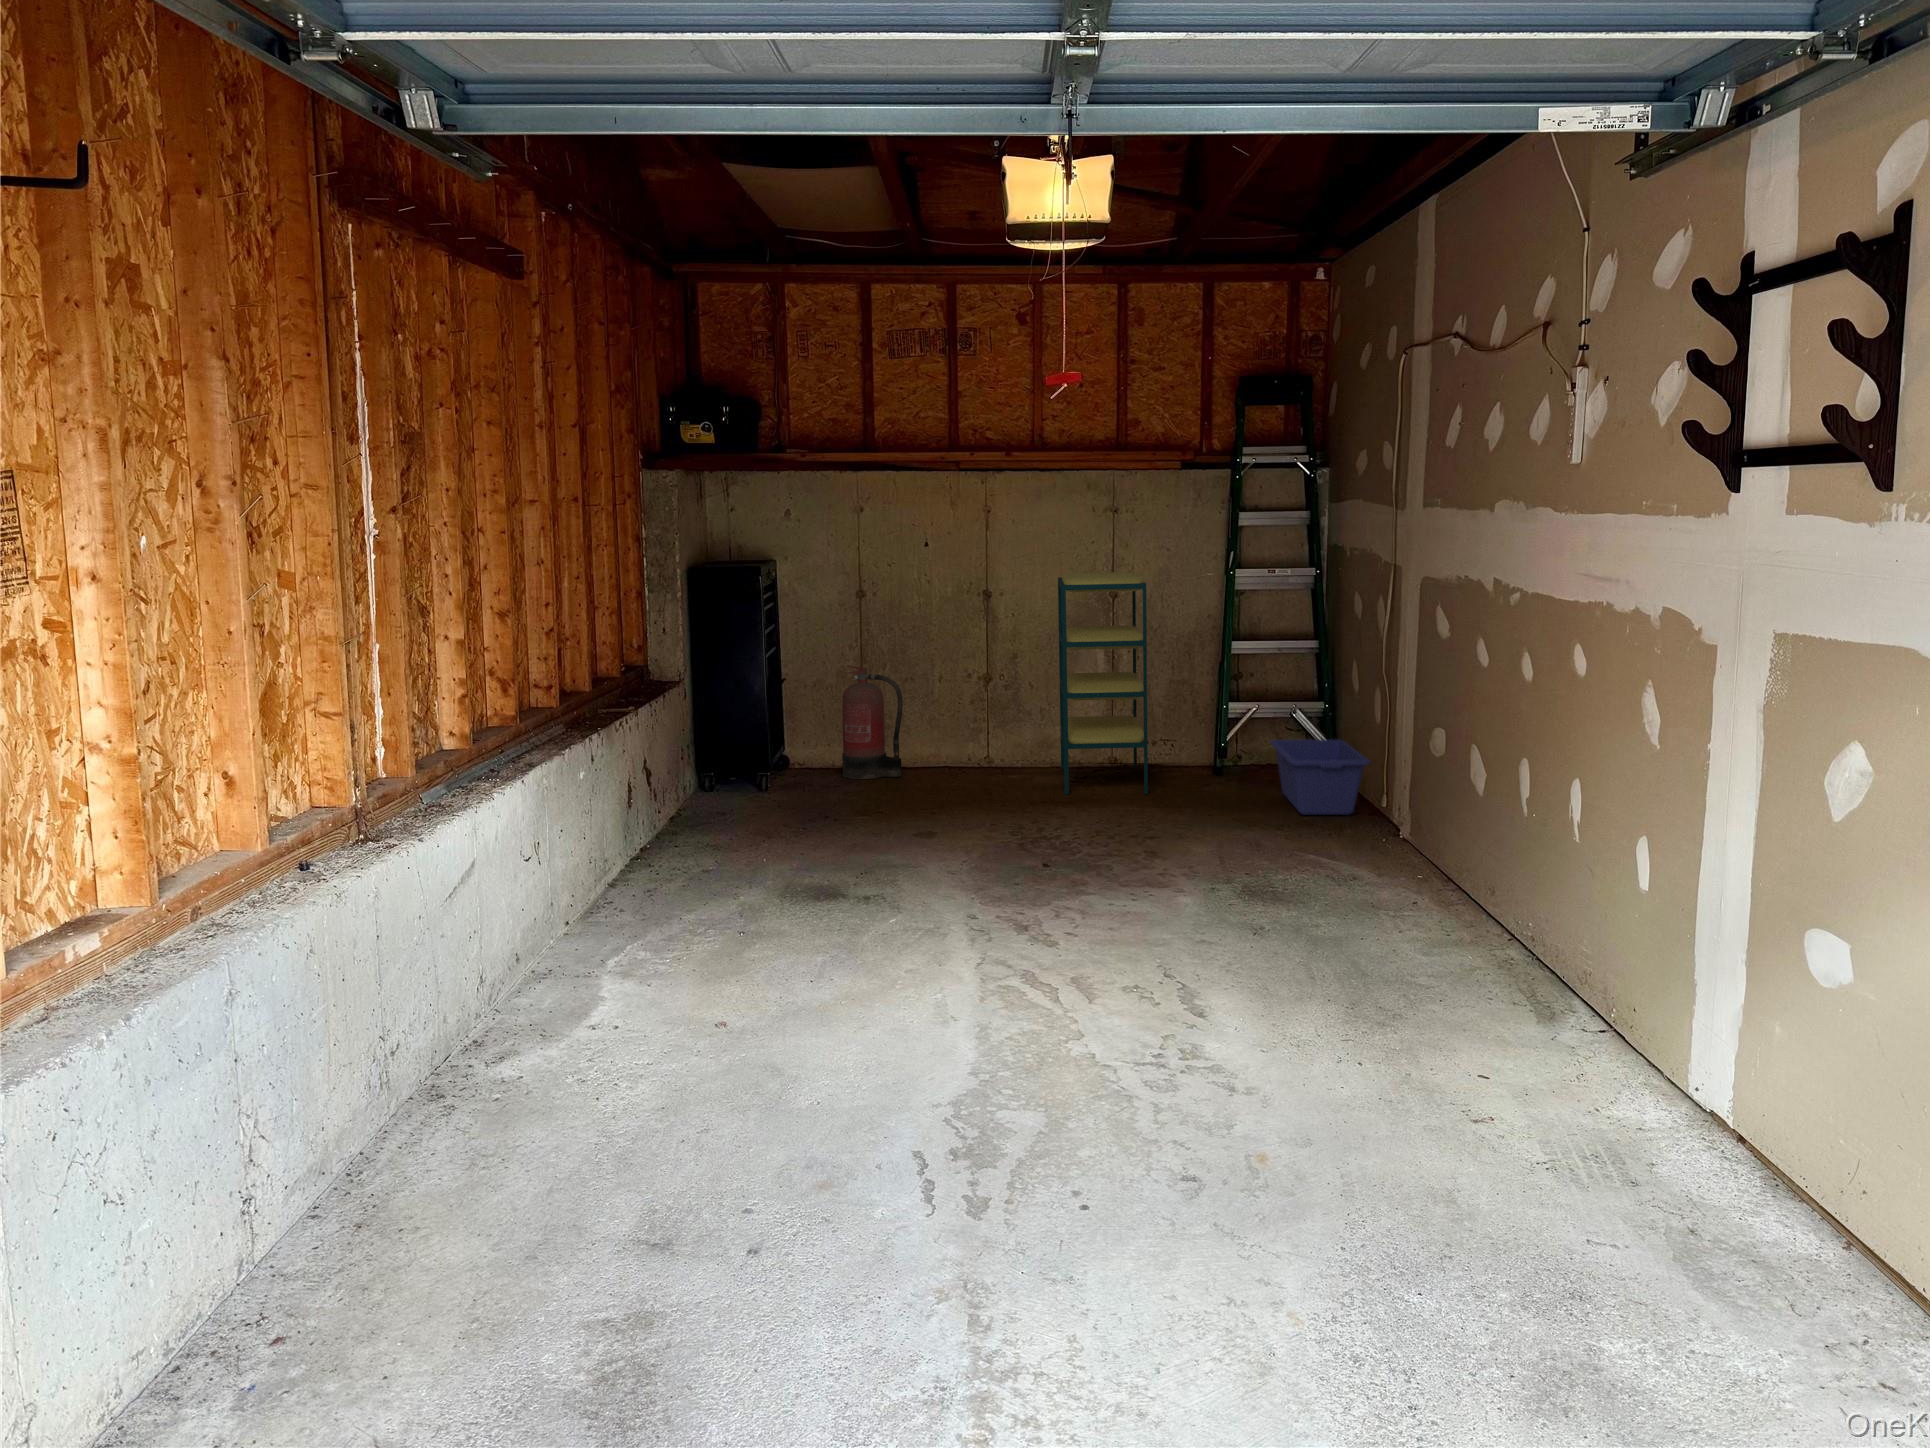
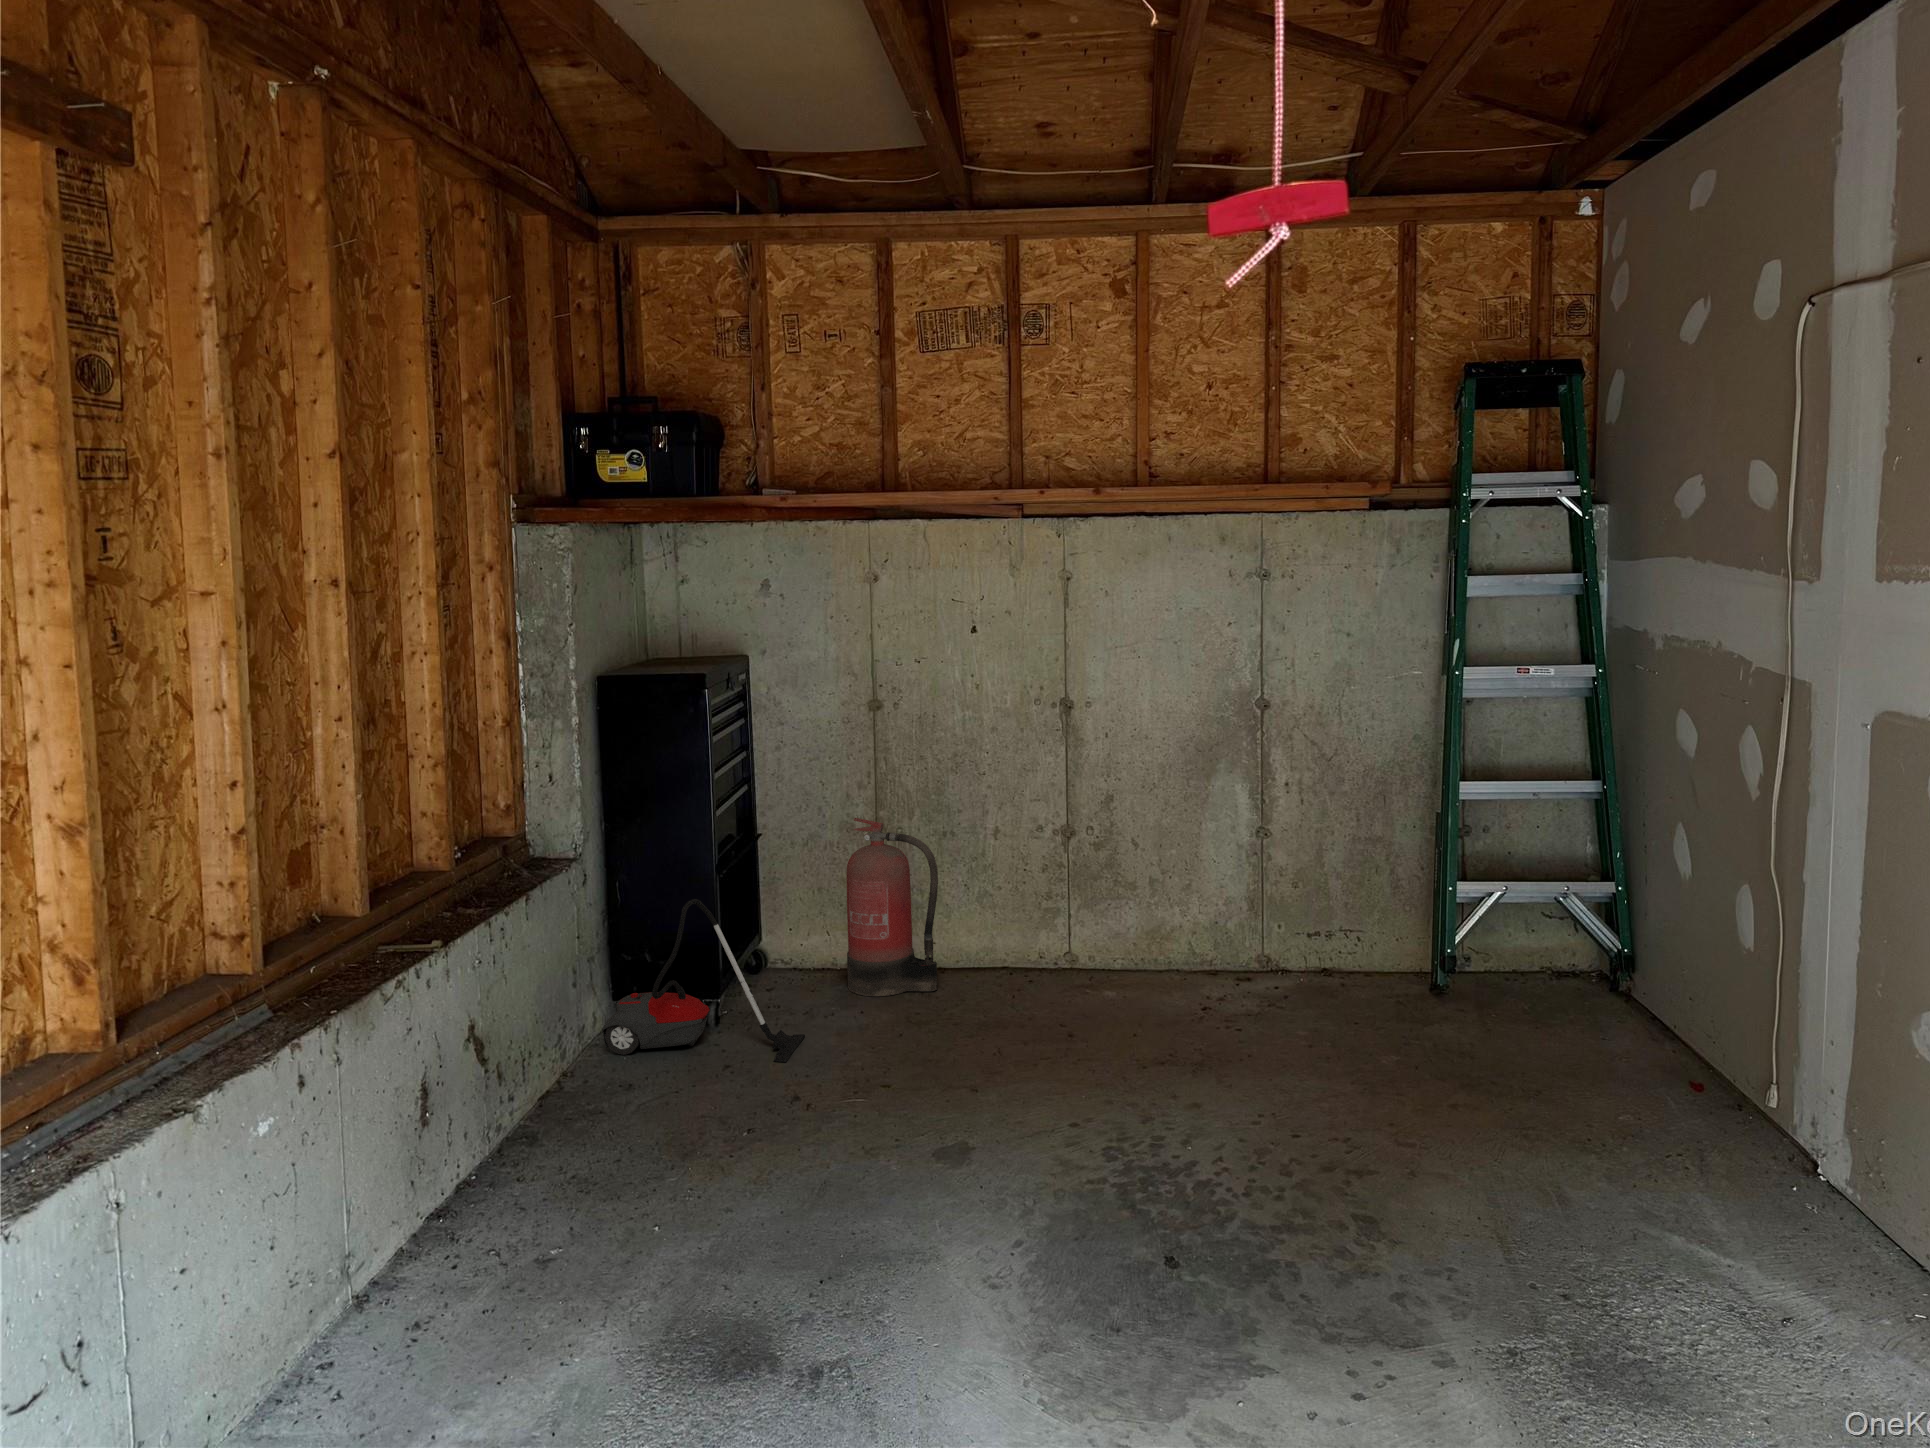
shelving unit: present [1058,572,1148,794] -> none [1178,673,1331,1042]
vacuum cleaner: none [696,705,822,805] -> present [602,899,805,1062]
storage bin: present [1270,739,1371,815] -> none [1536,955,1740,1107]

